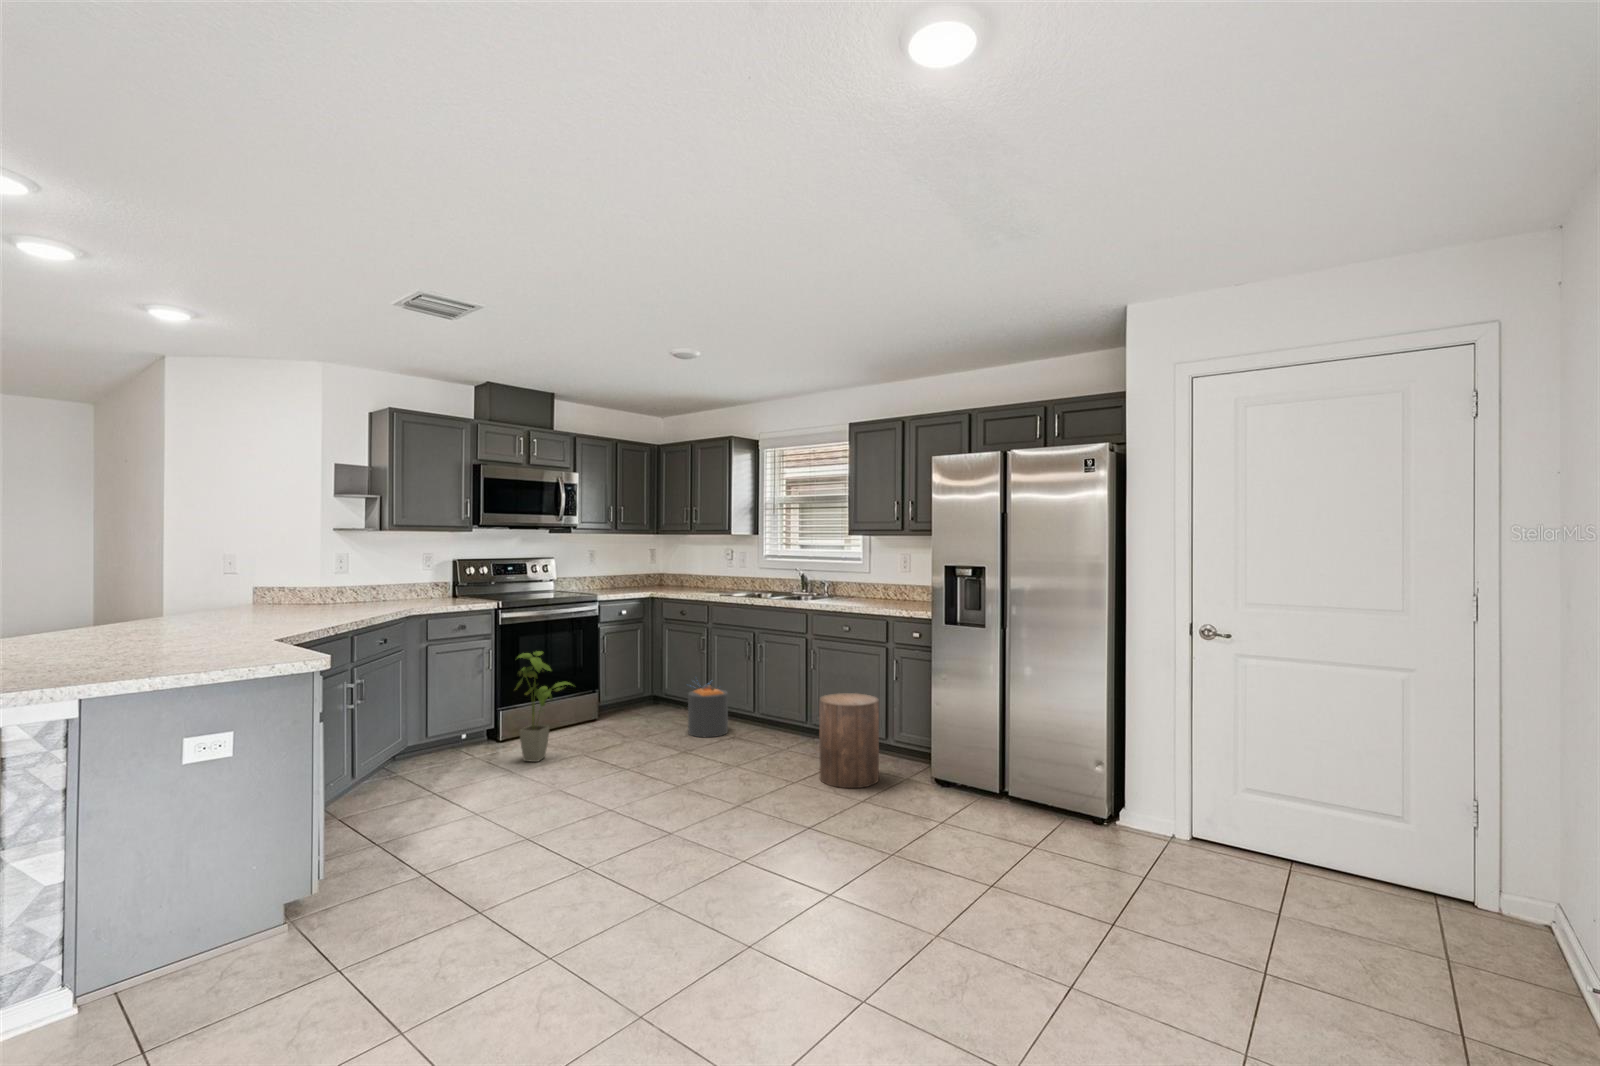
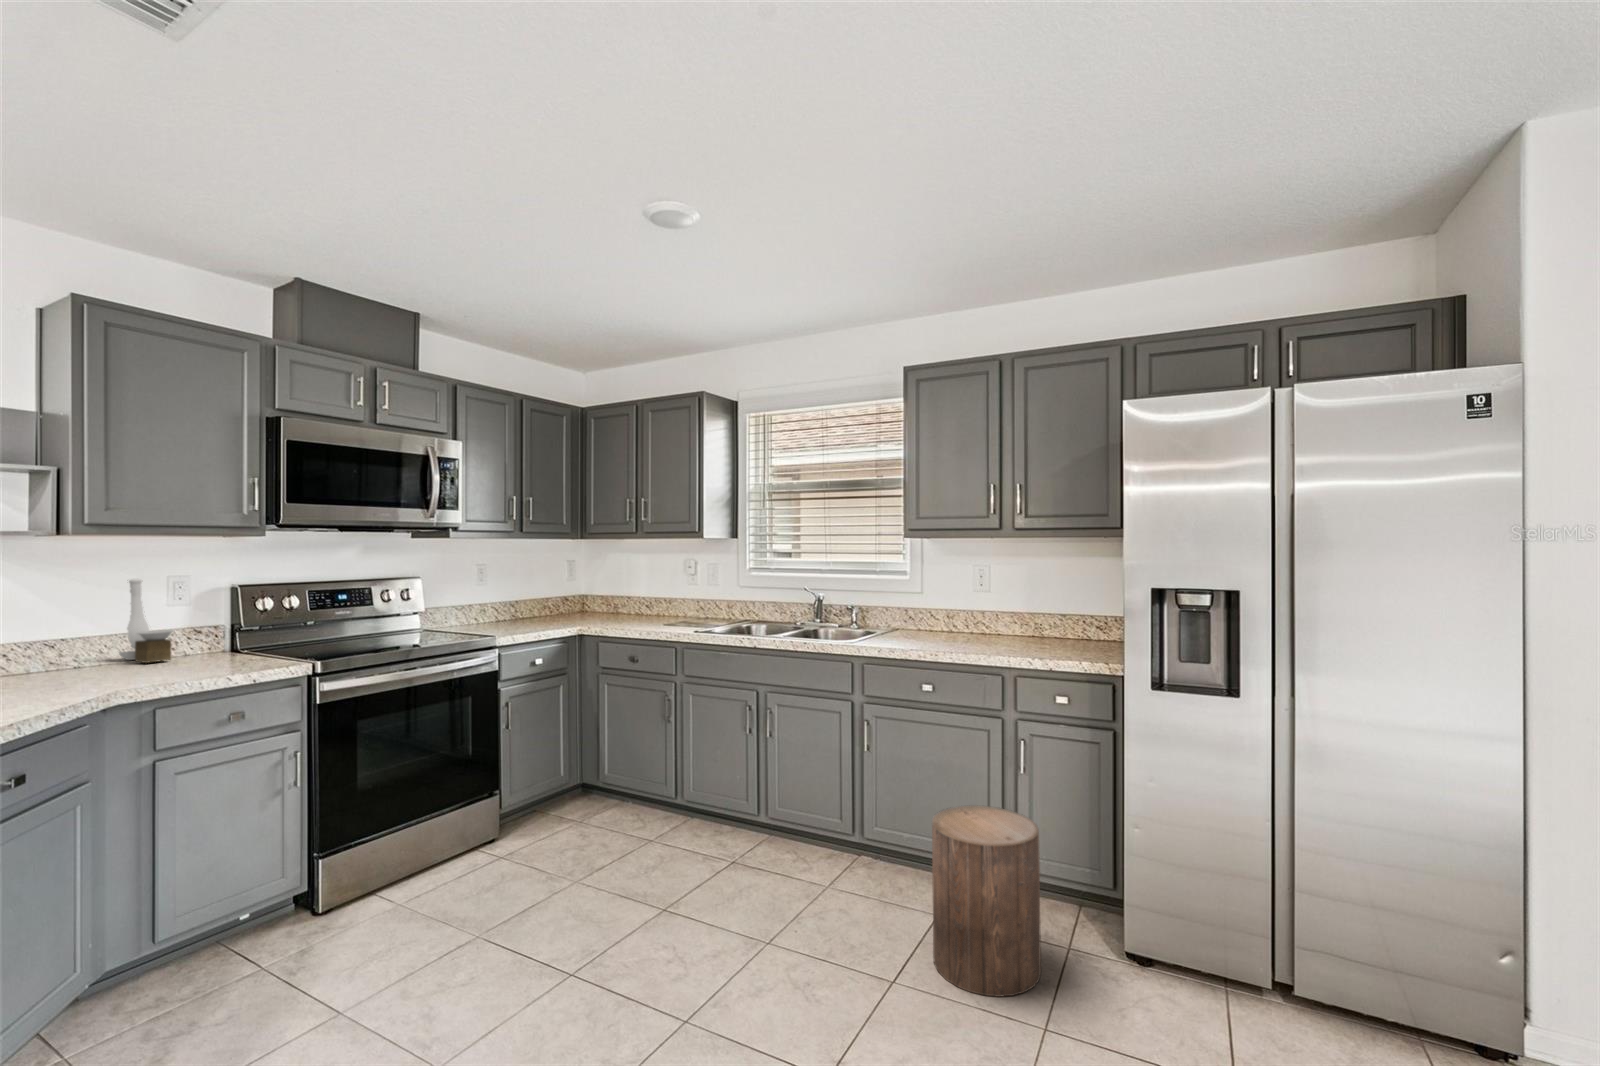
vase: none [401,555,429,599] -> present [119,579,173,663]
house plant: present [515,651,571,762] -> none [342,761,469,976]
trash can: present [688,680,728,737] -> none [652,763,721,869]

